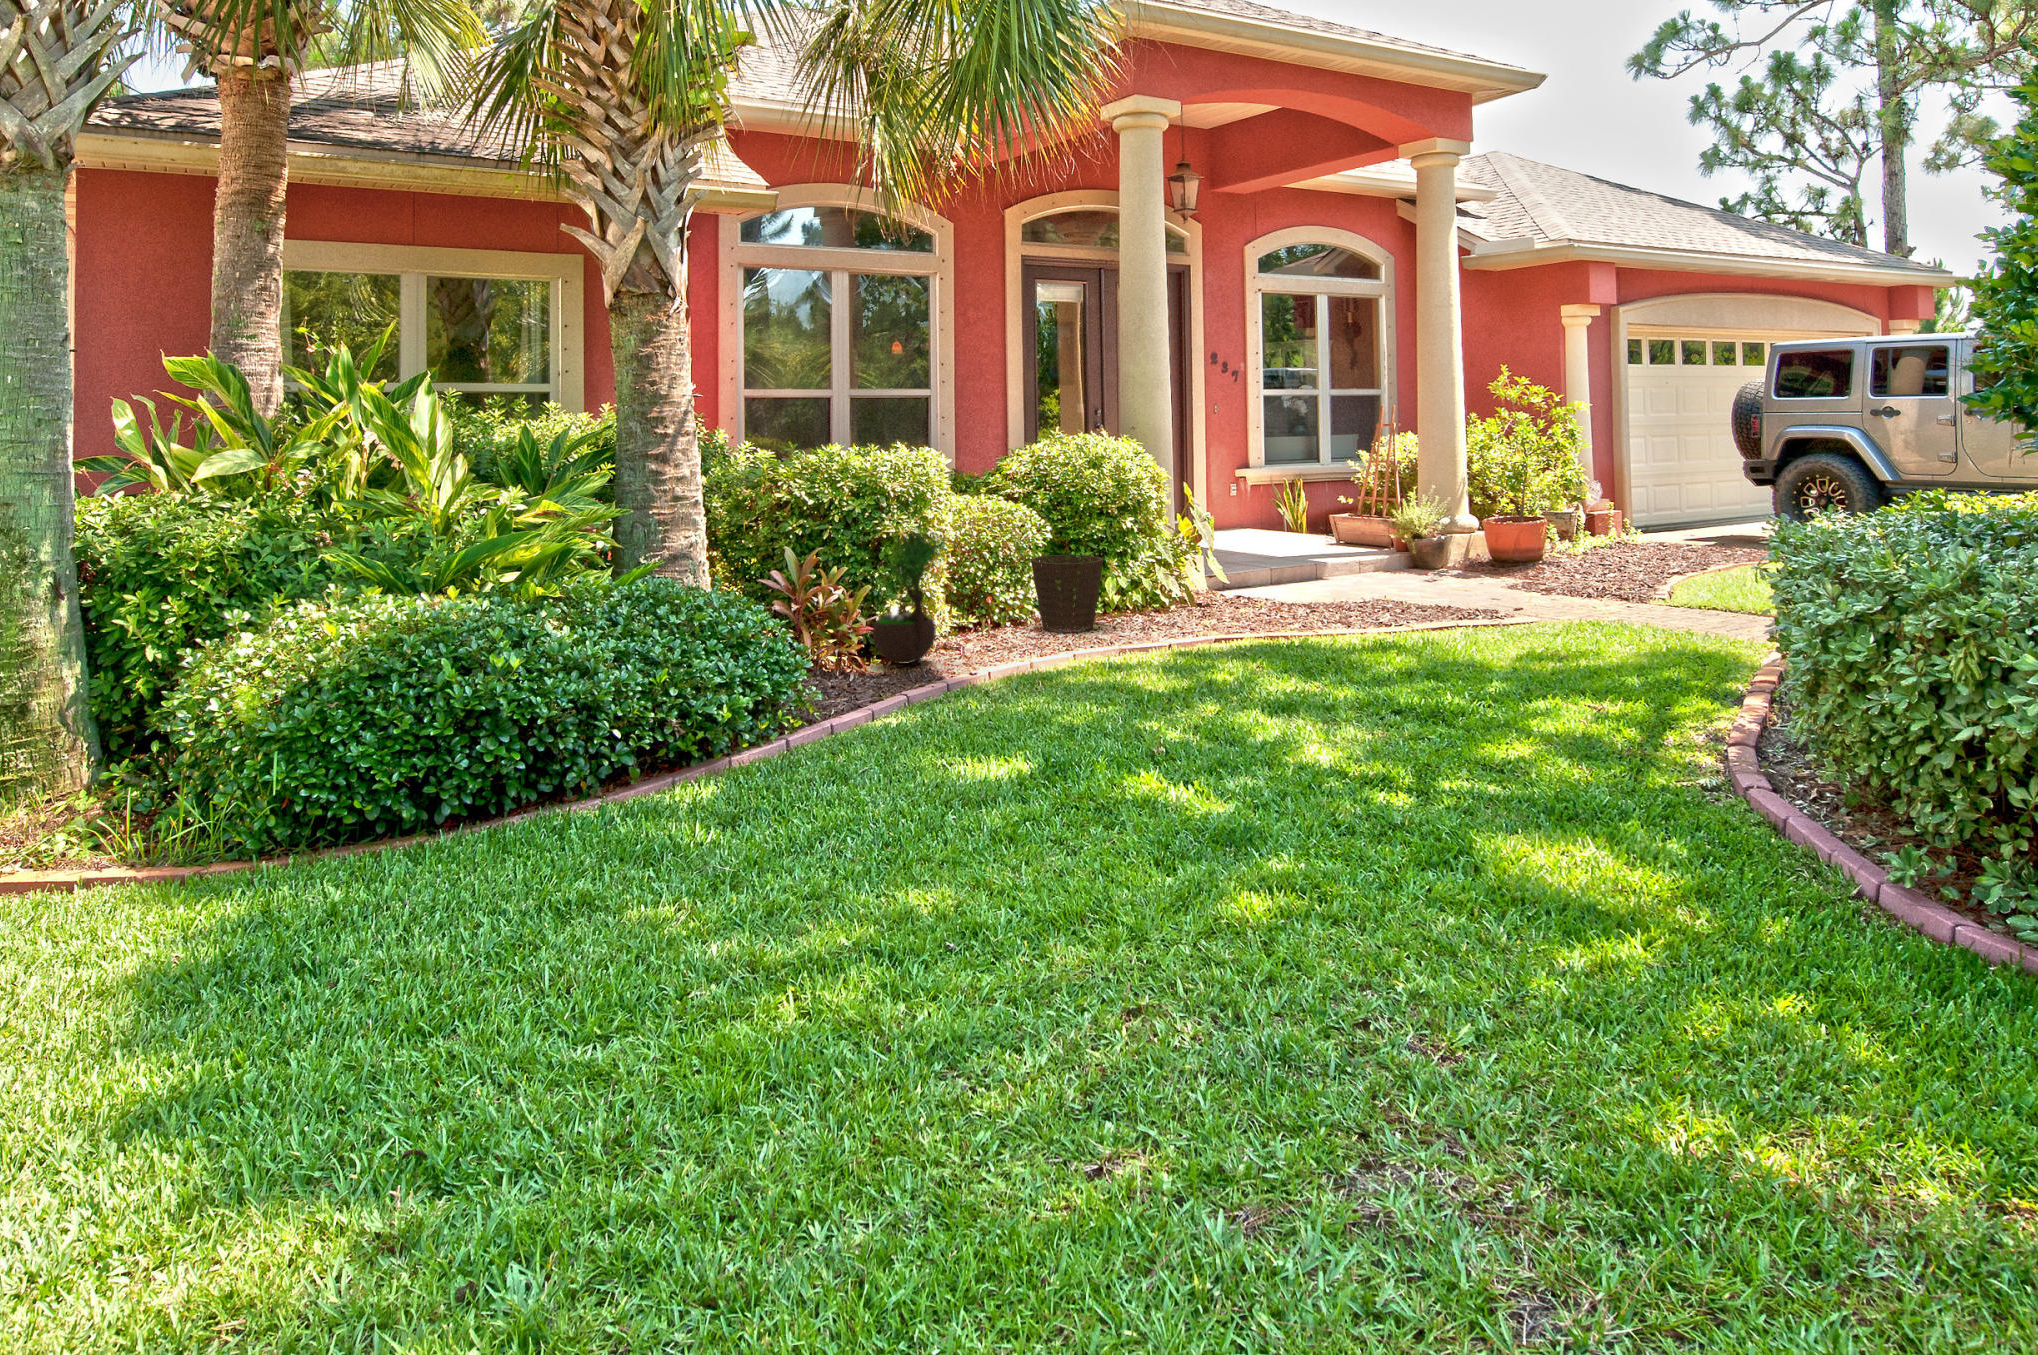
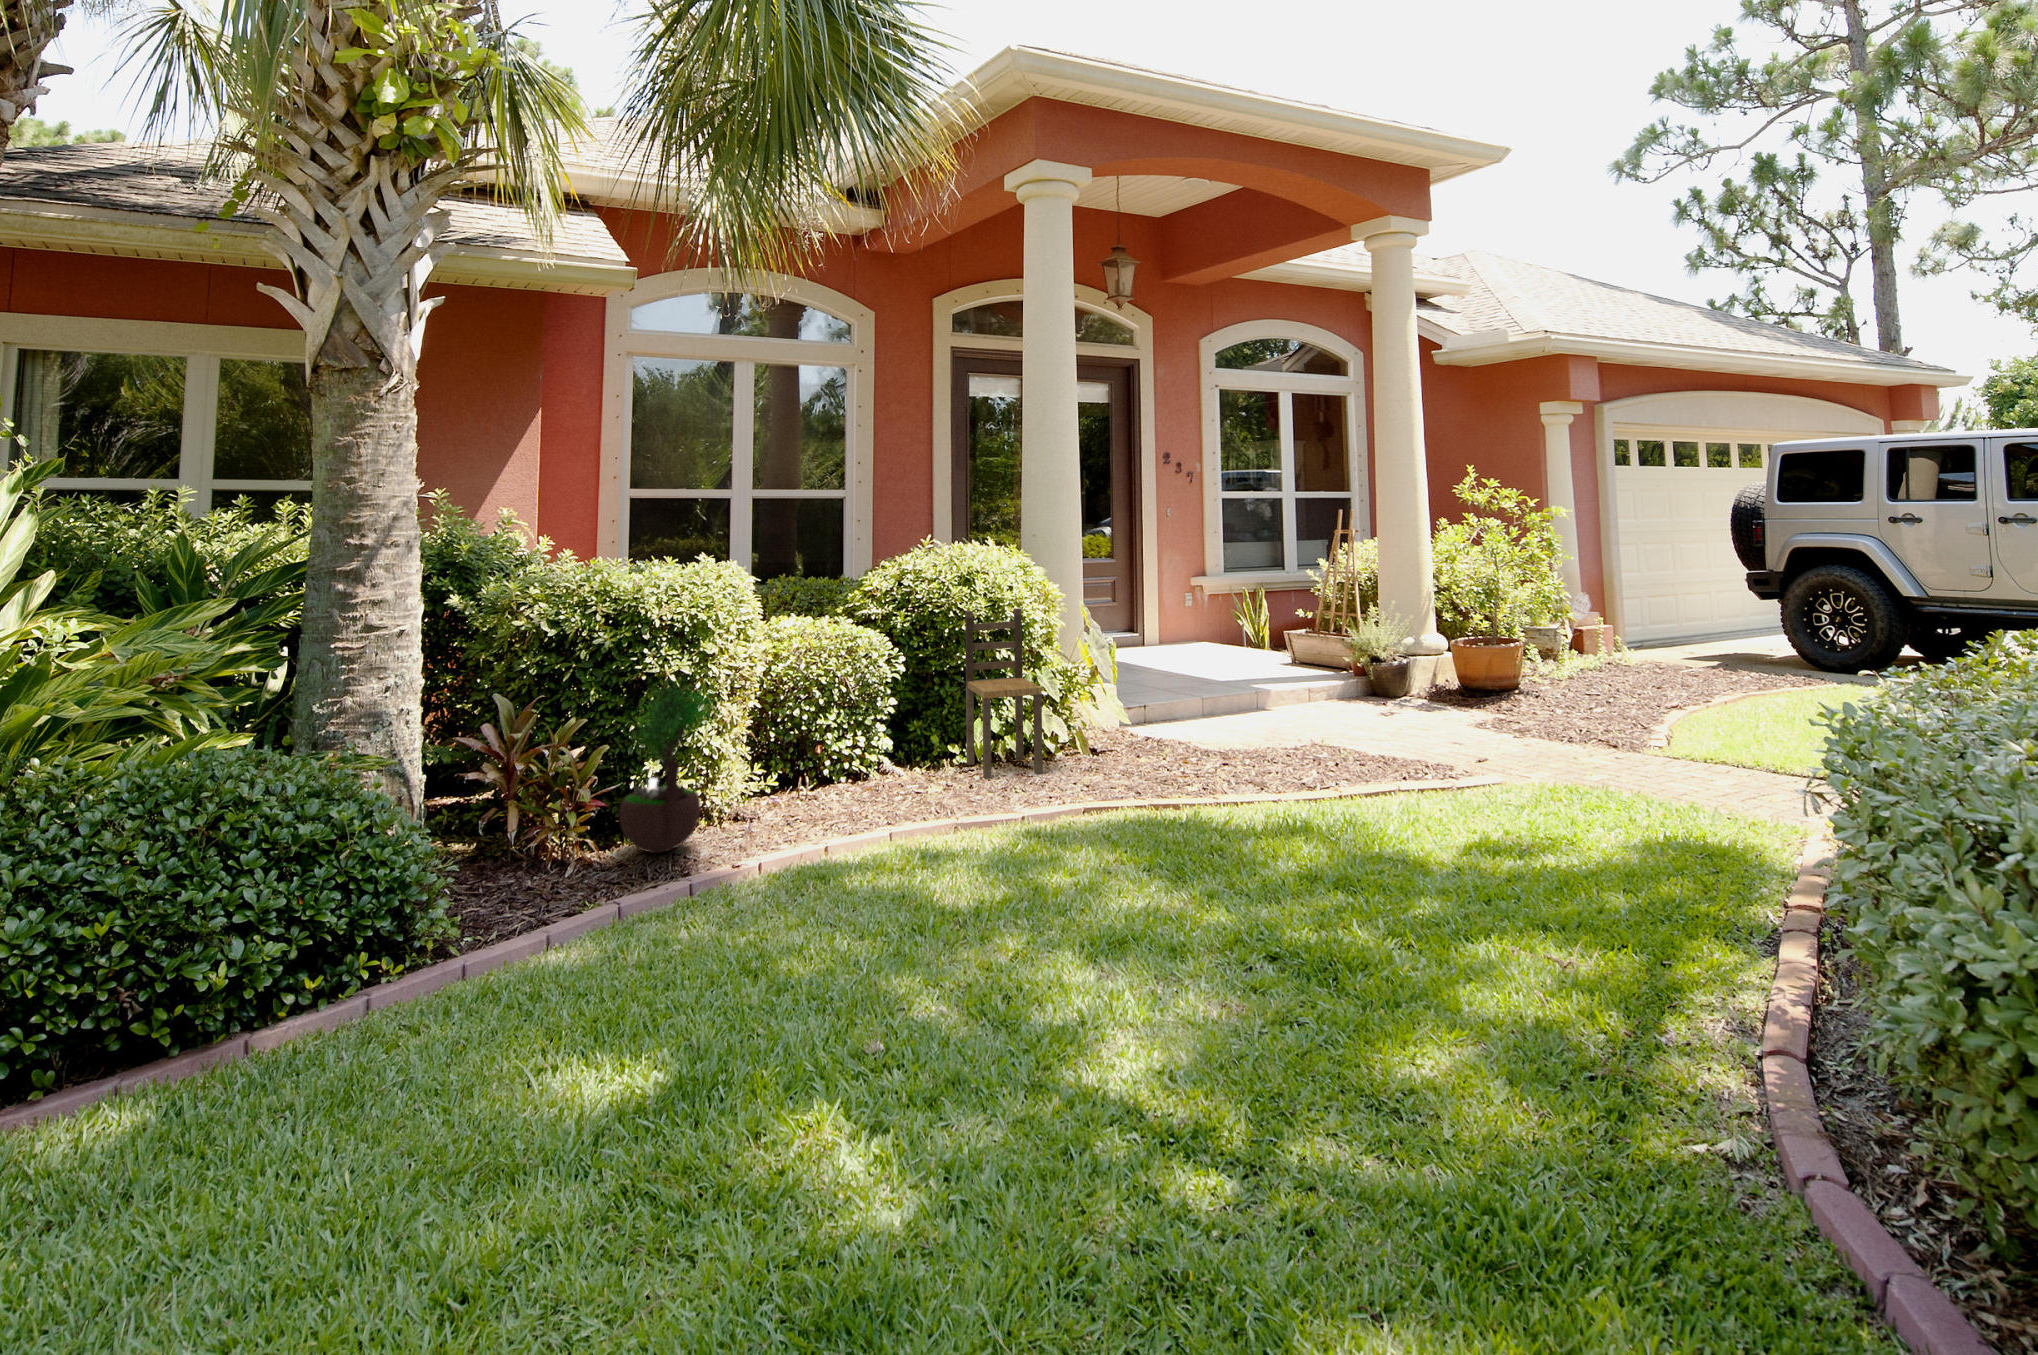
chair: none [1099,483,1171,622] -> present [965,608,1043,779]
basket: present [1031,555,1103,633] -> none [865,697,952,797]

